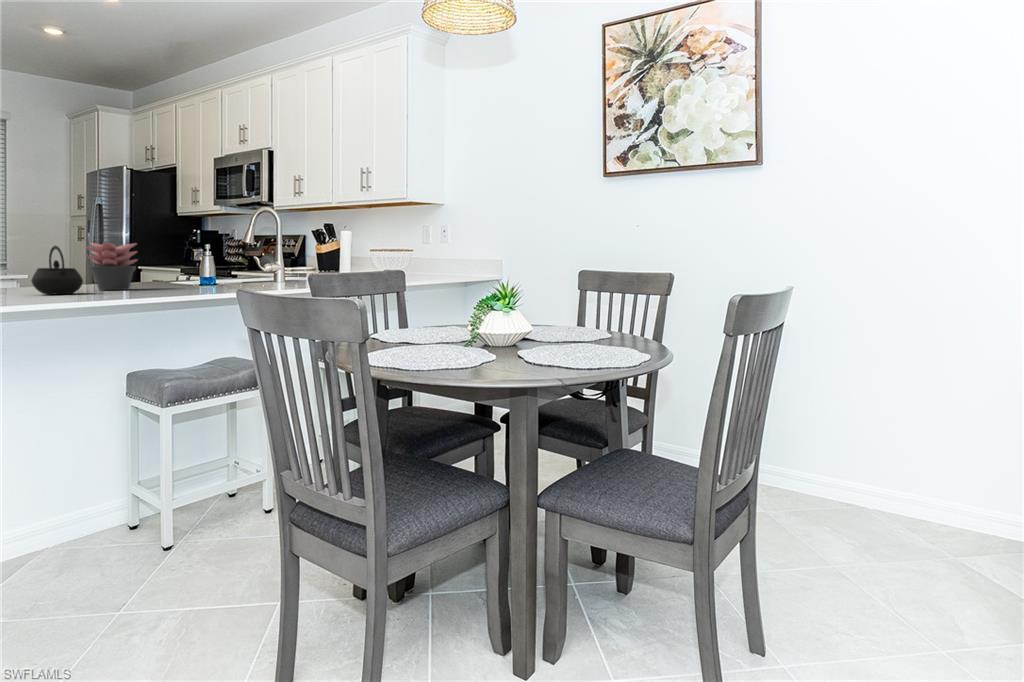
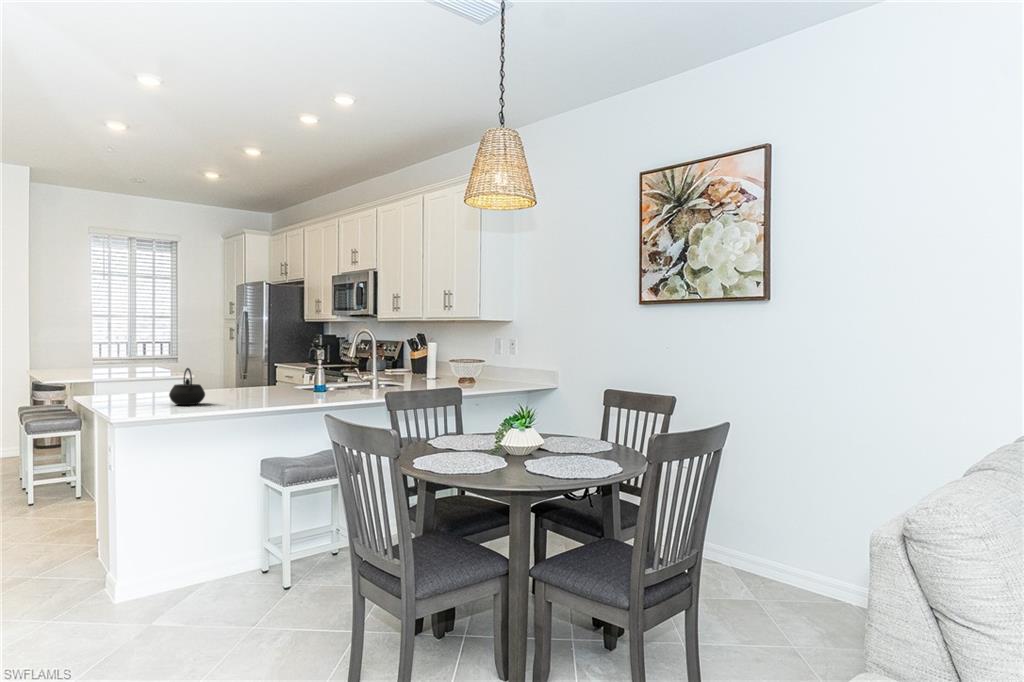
succulent plant: present [85,242,137,290] -> none [211,361,251,399]

